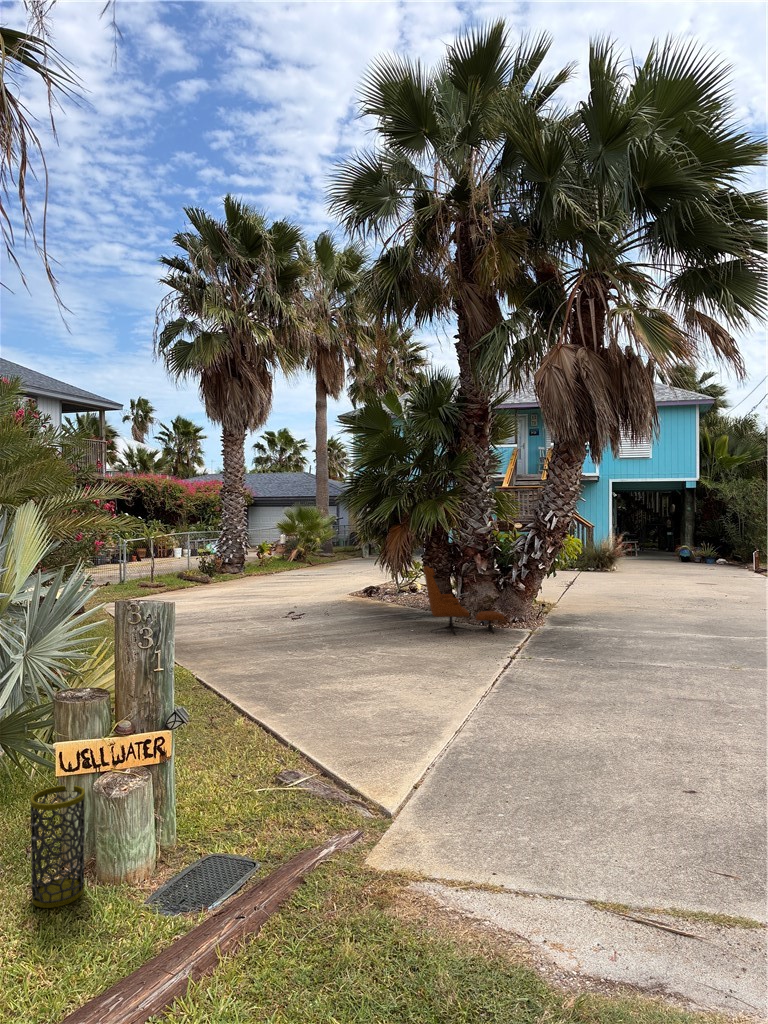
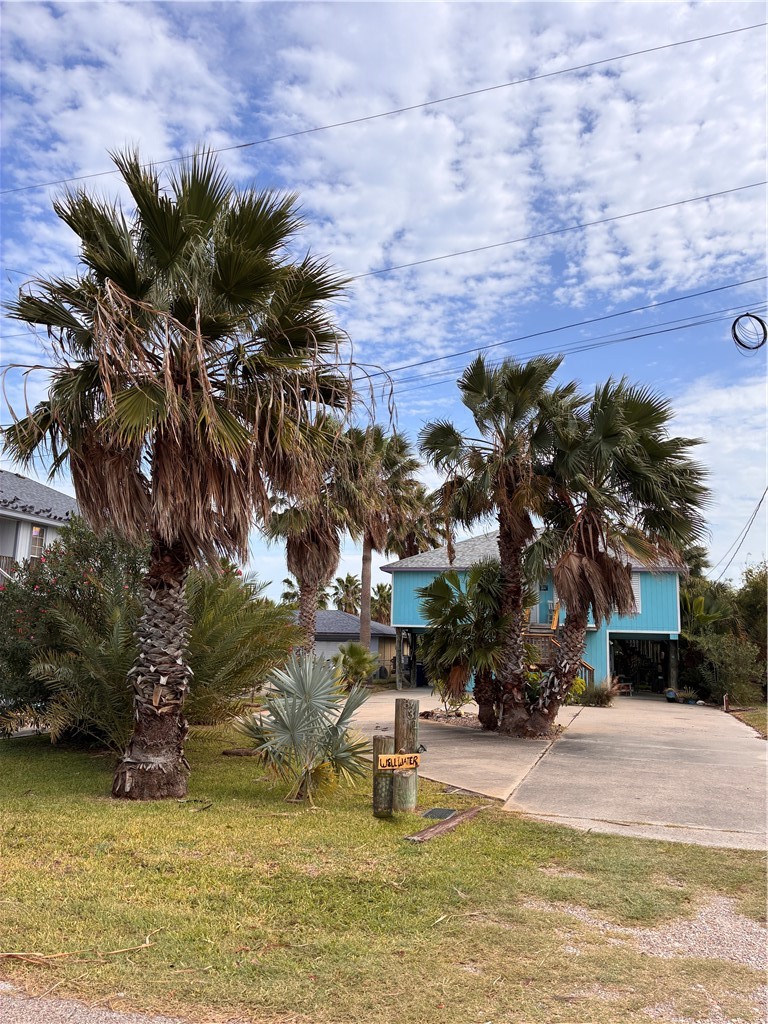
lounge chair: present [423,566,504,635] -> none [479,695,534,743]

